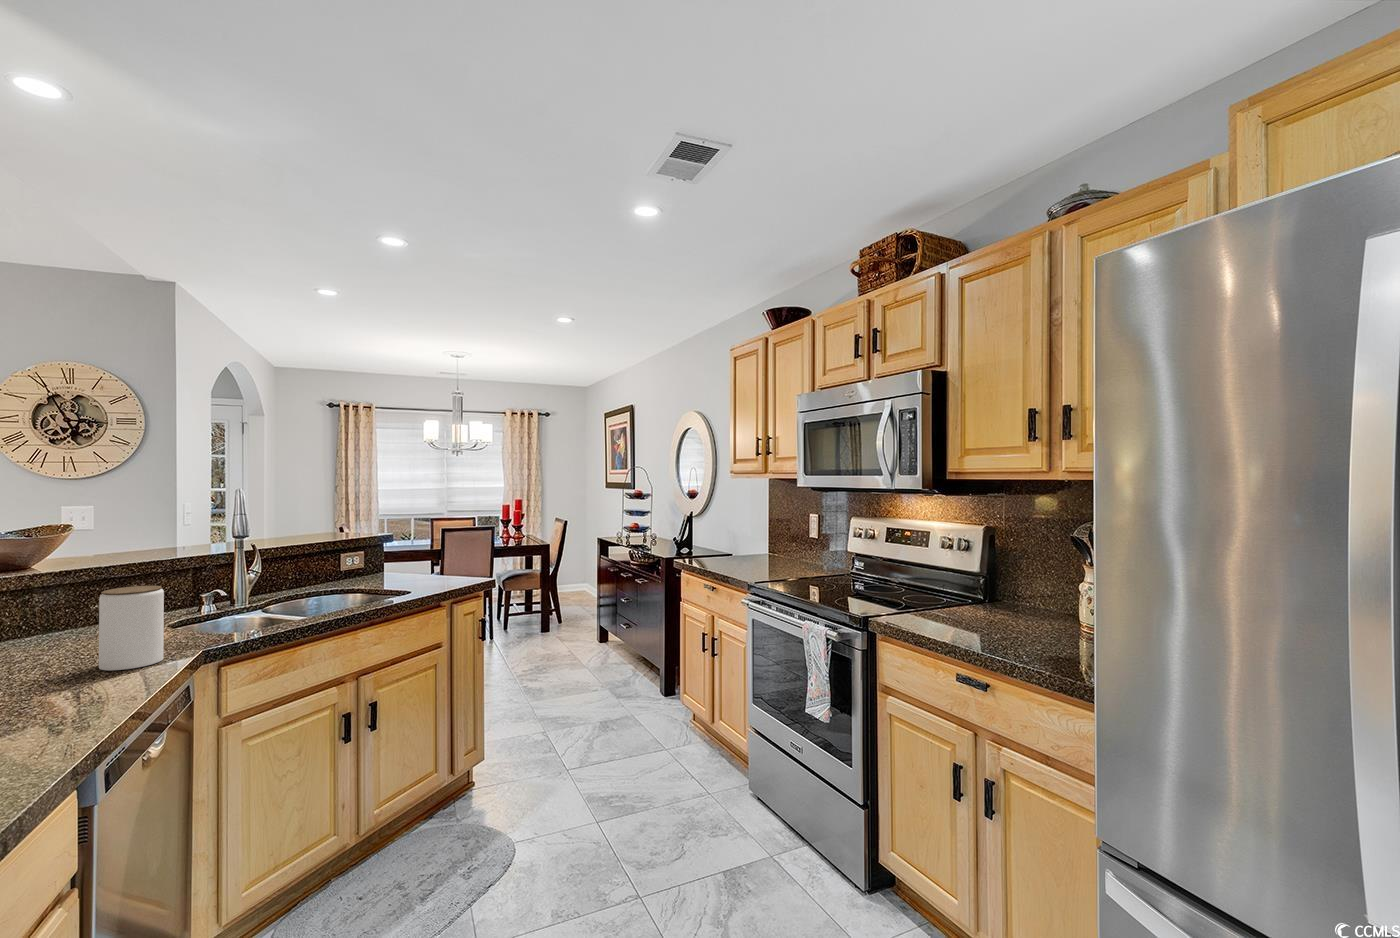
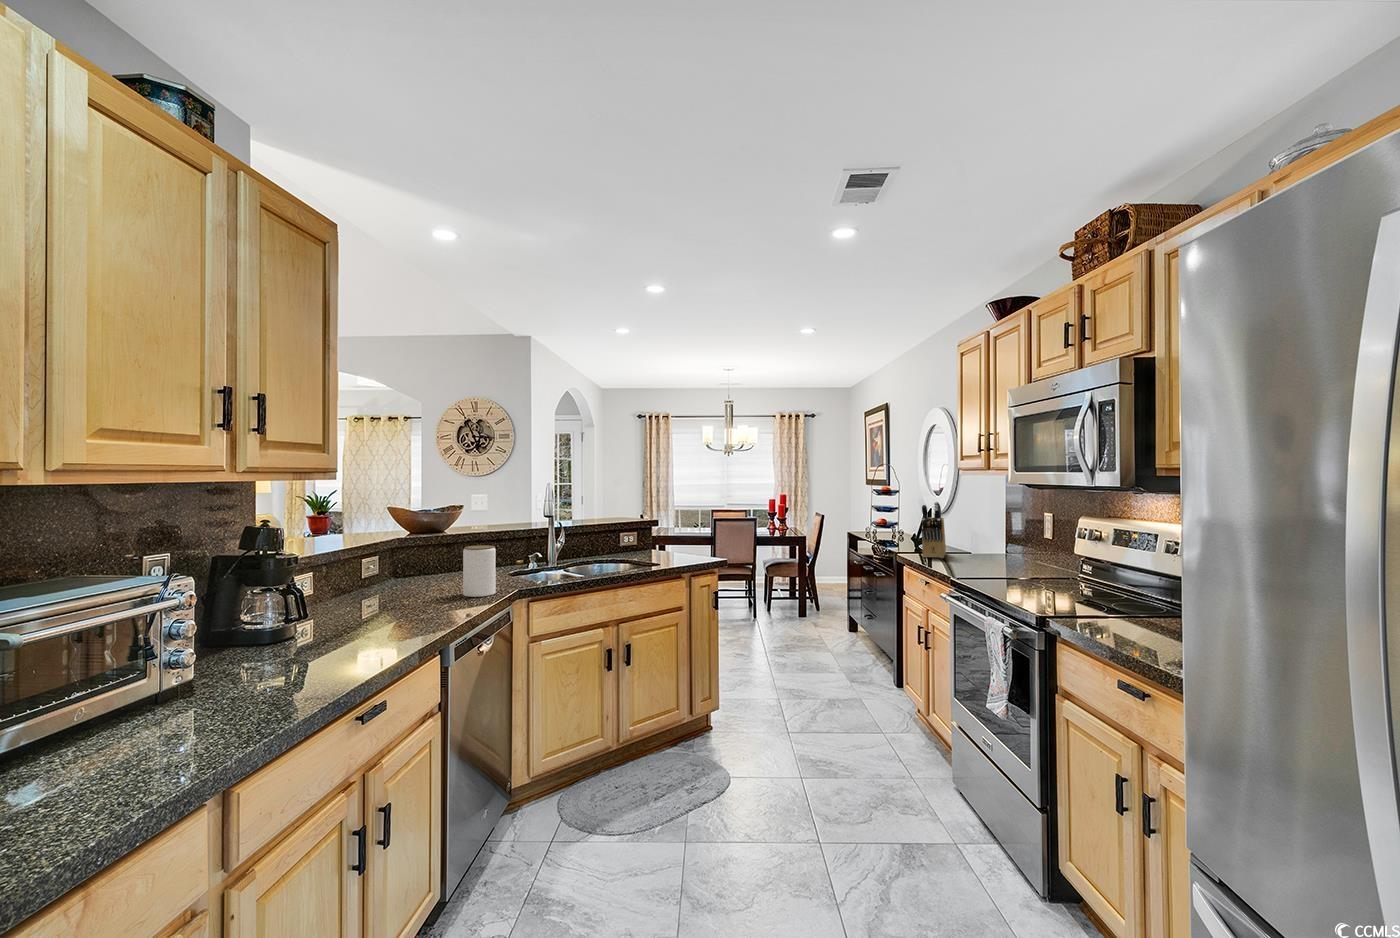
knife block: none [698,505,720,562] -> present [921,502,946,558]

